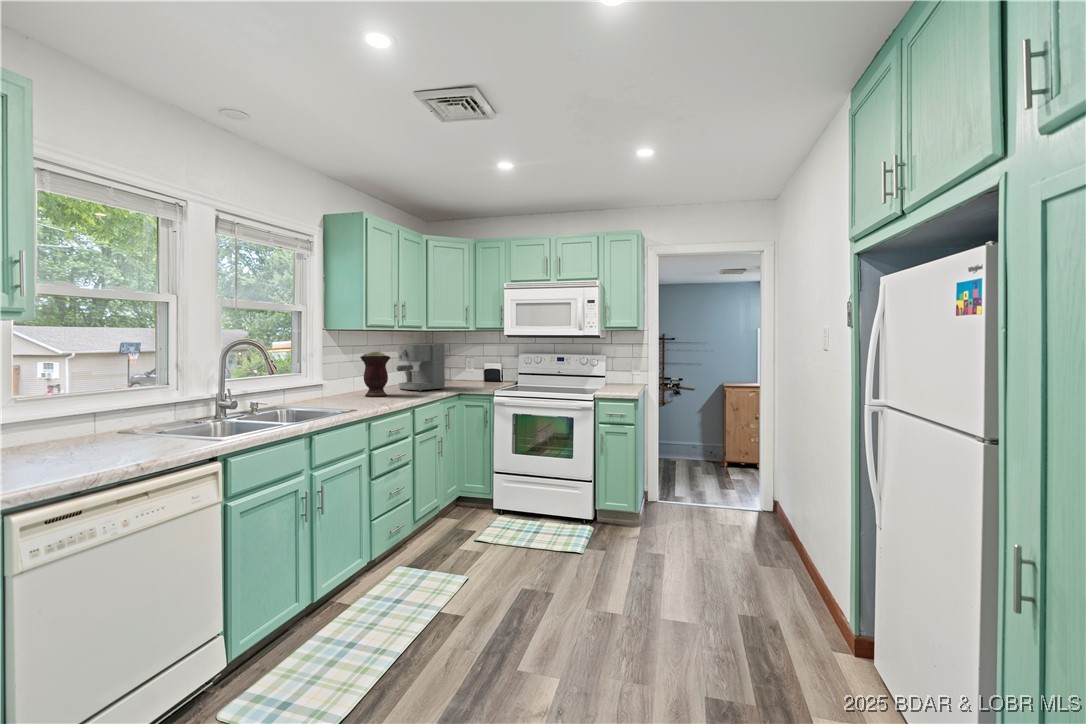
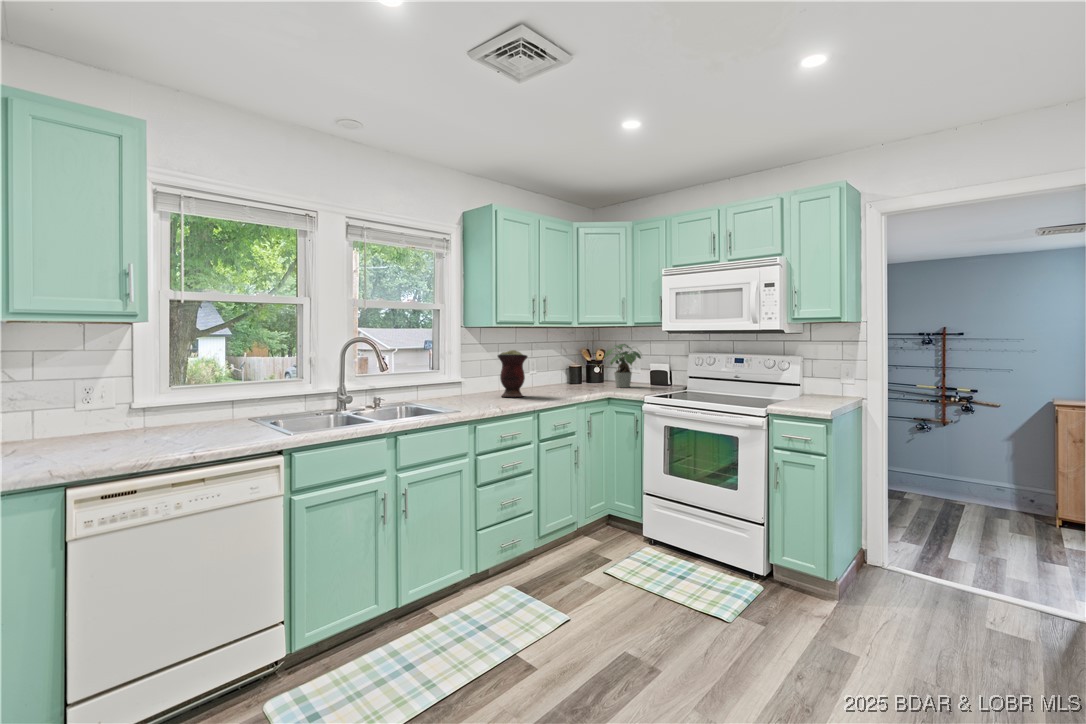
coffee maker: present [397,344,445,391] -> none [538,342,593,393]
potted plant: none [448,345,478,384] -> present [605,344,641,388]

